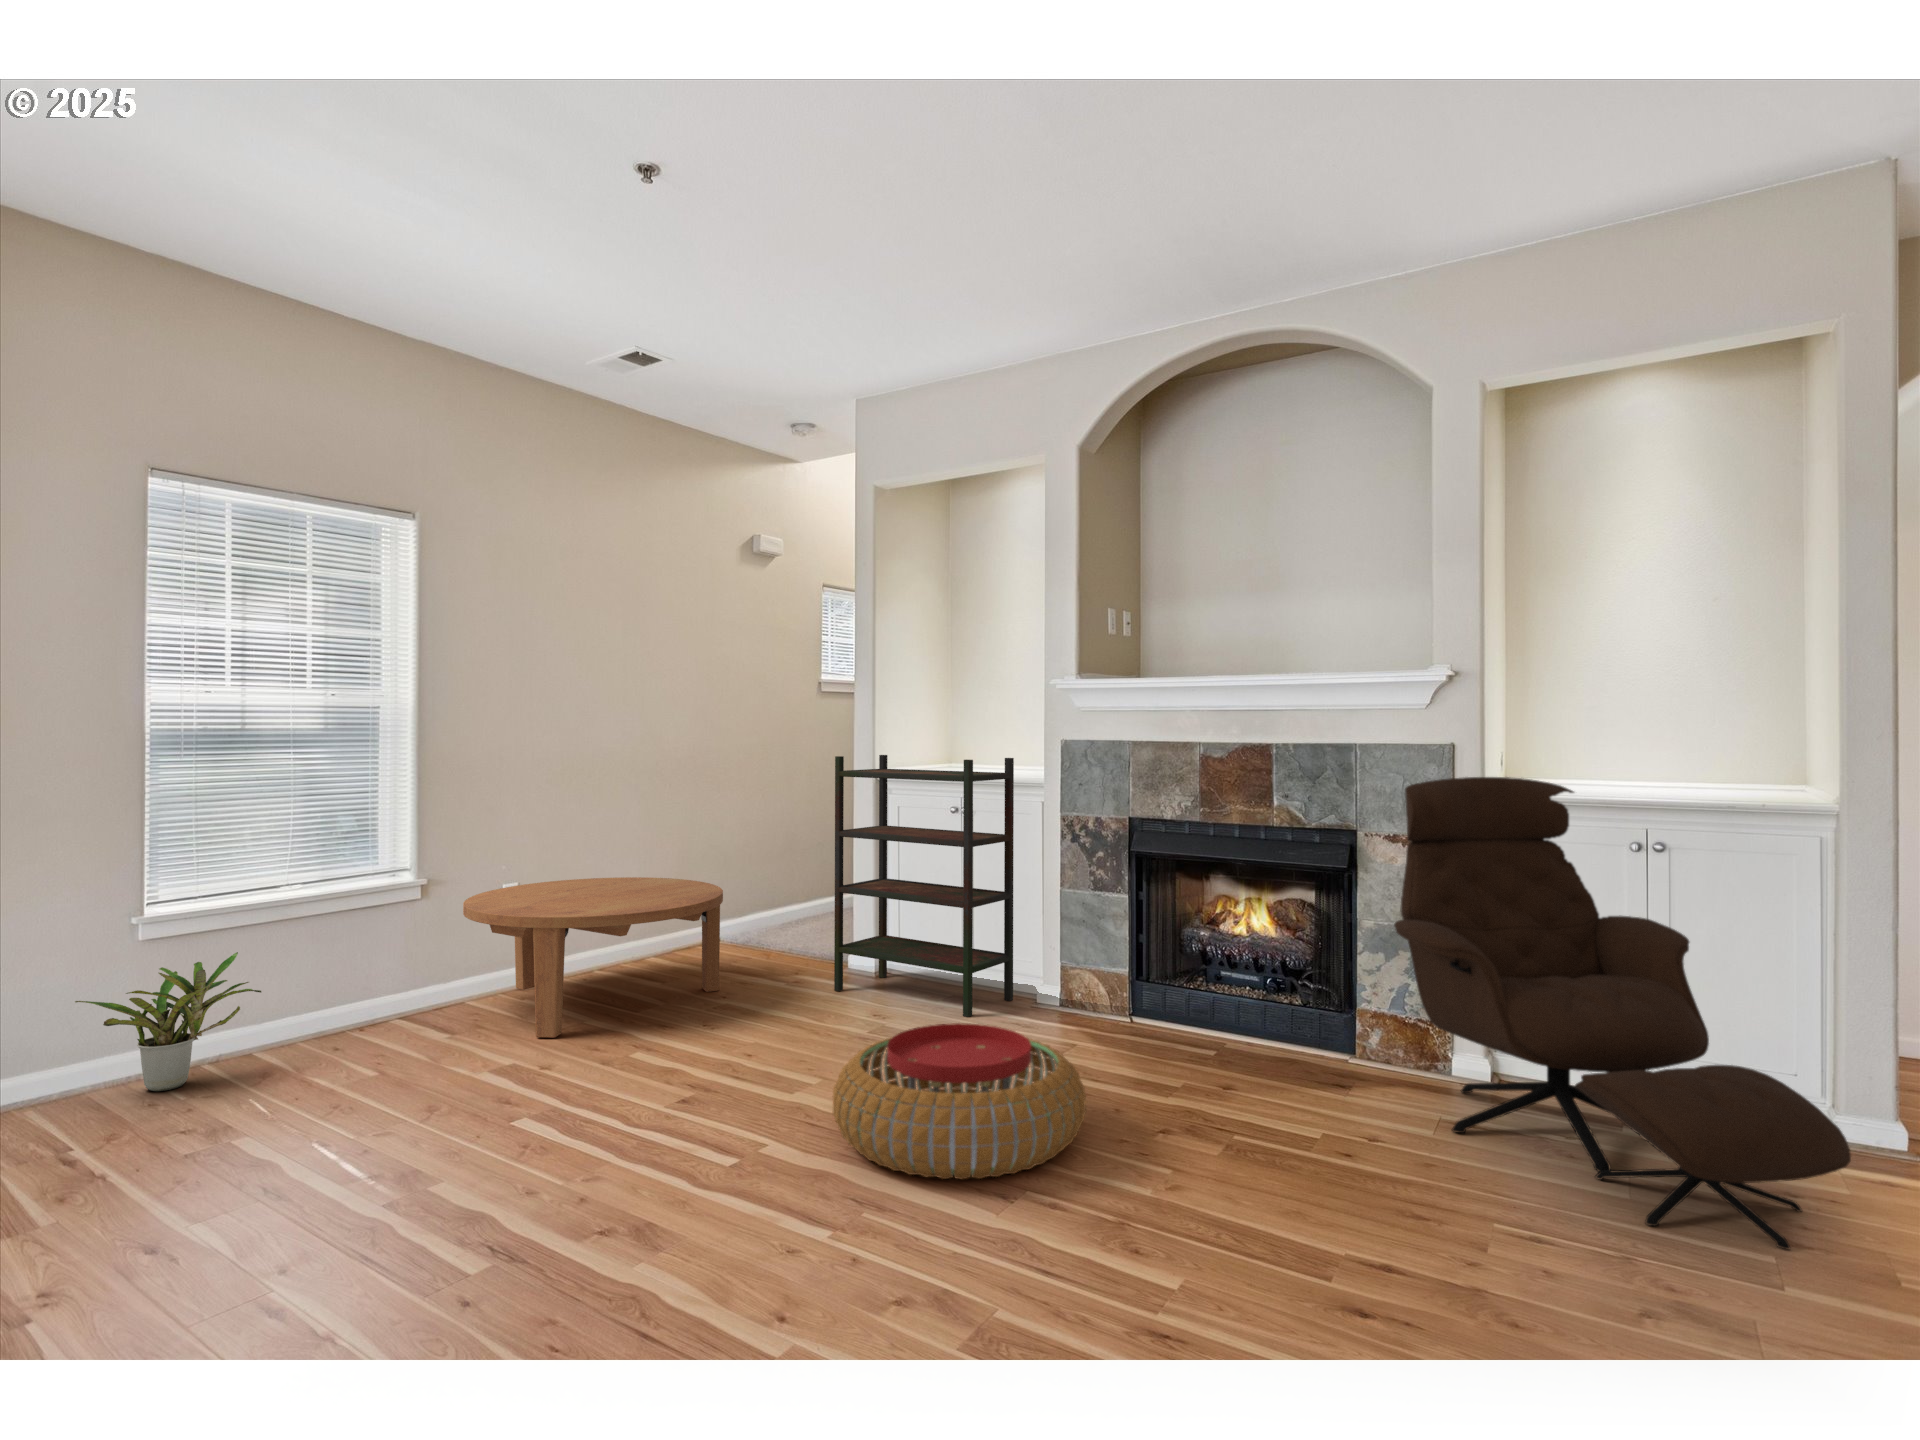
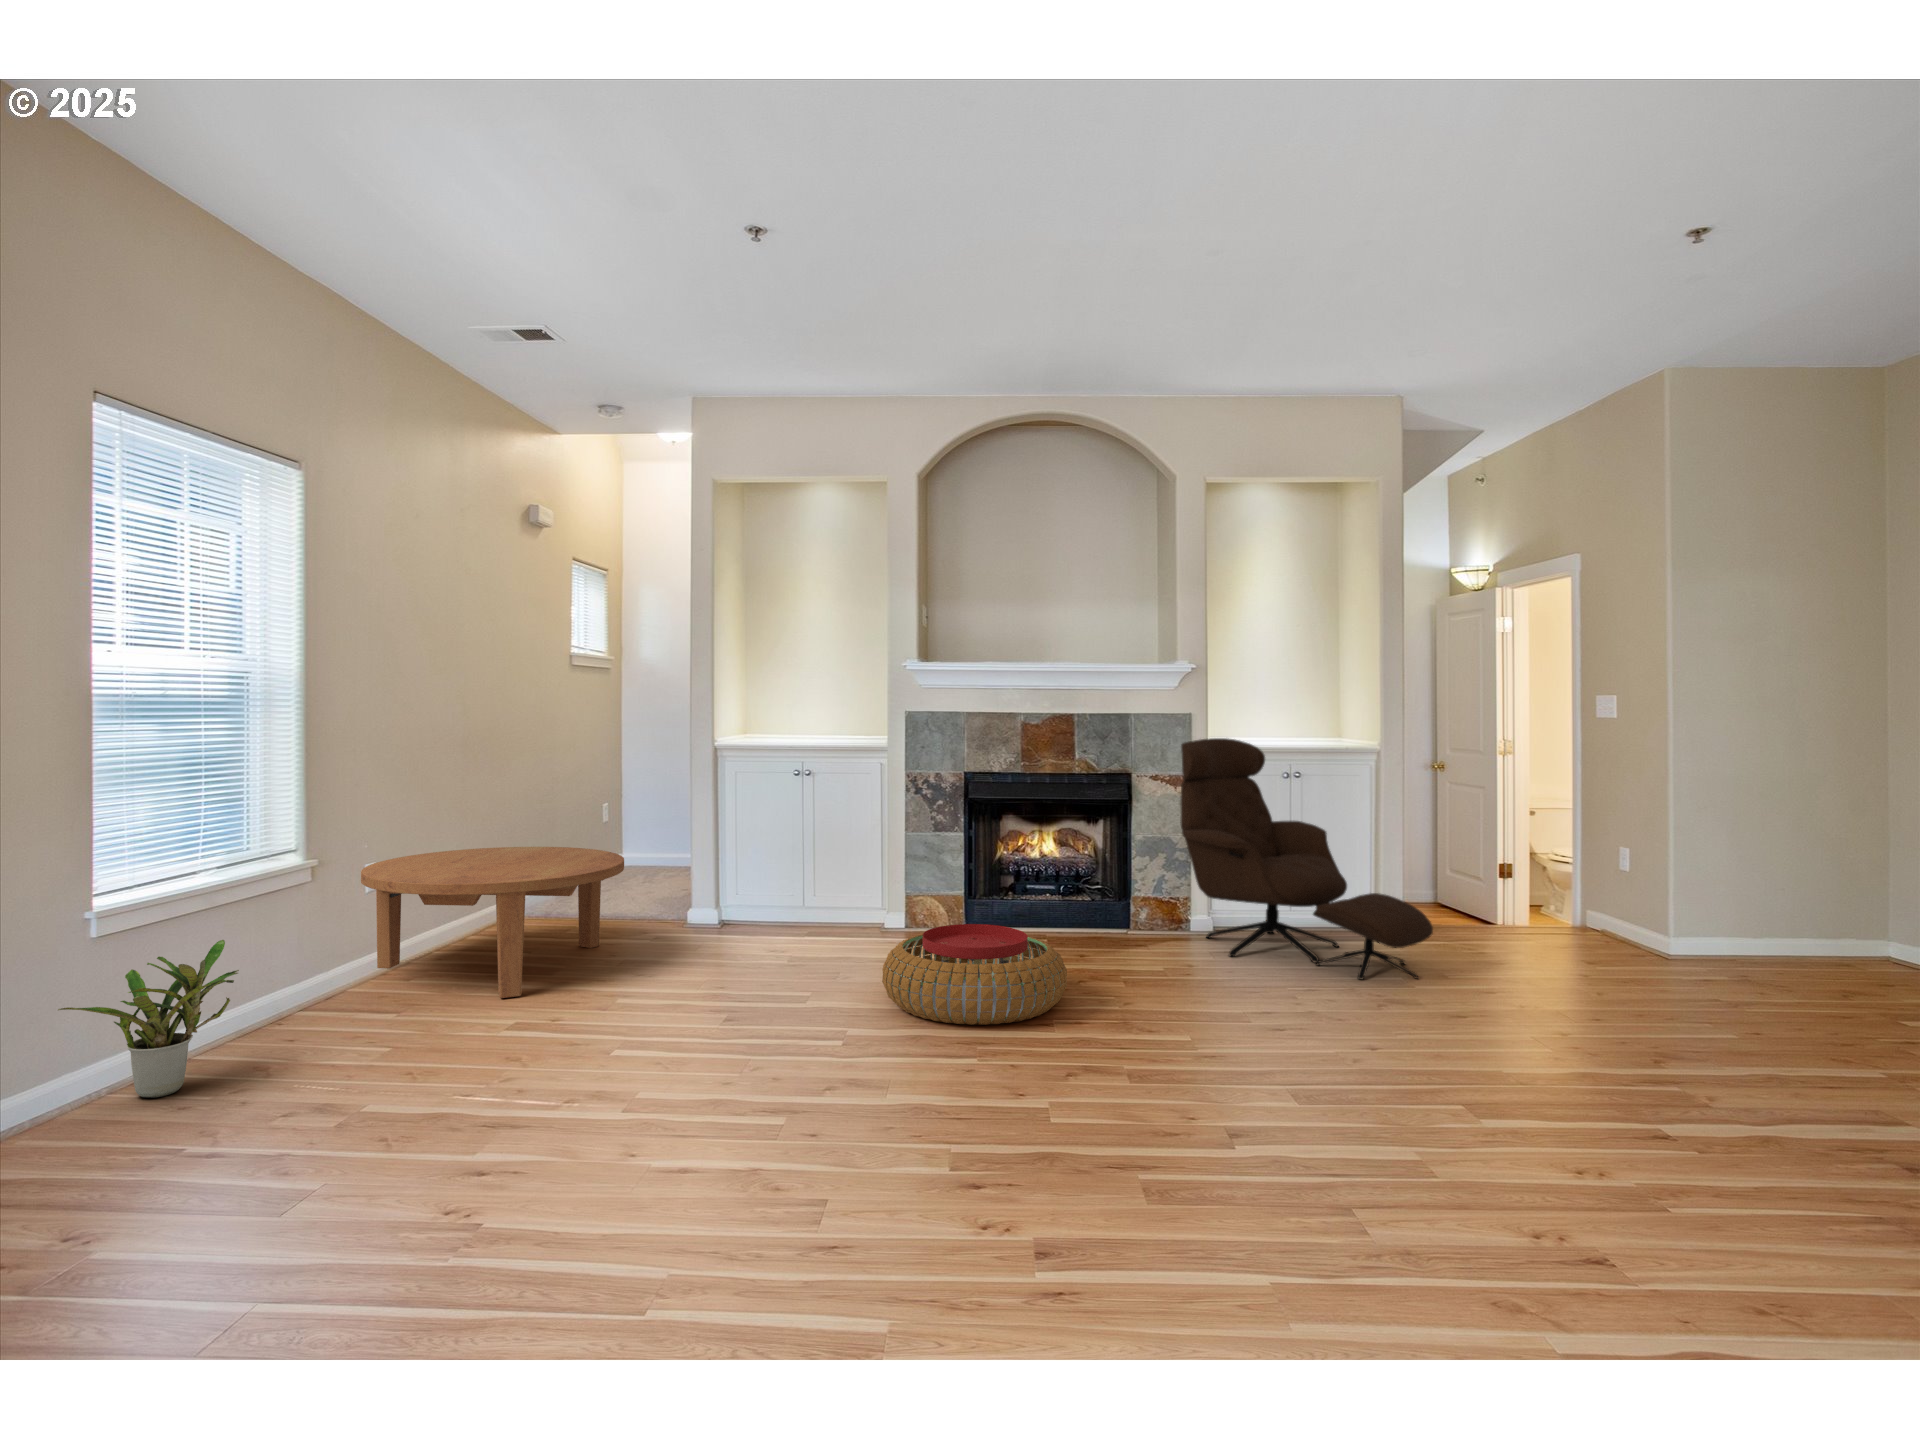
bookshelf: present [834,755,1014,1017] -> none [705,726,863,938]

